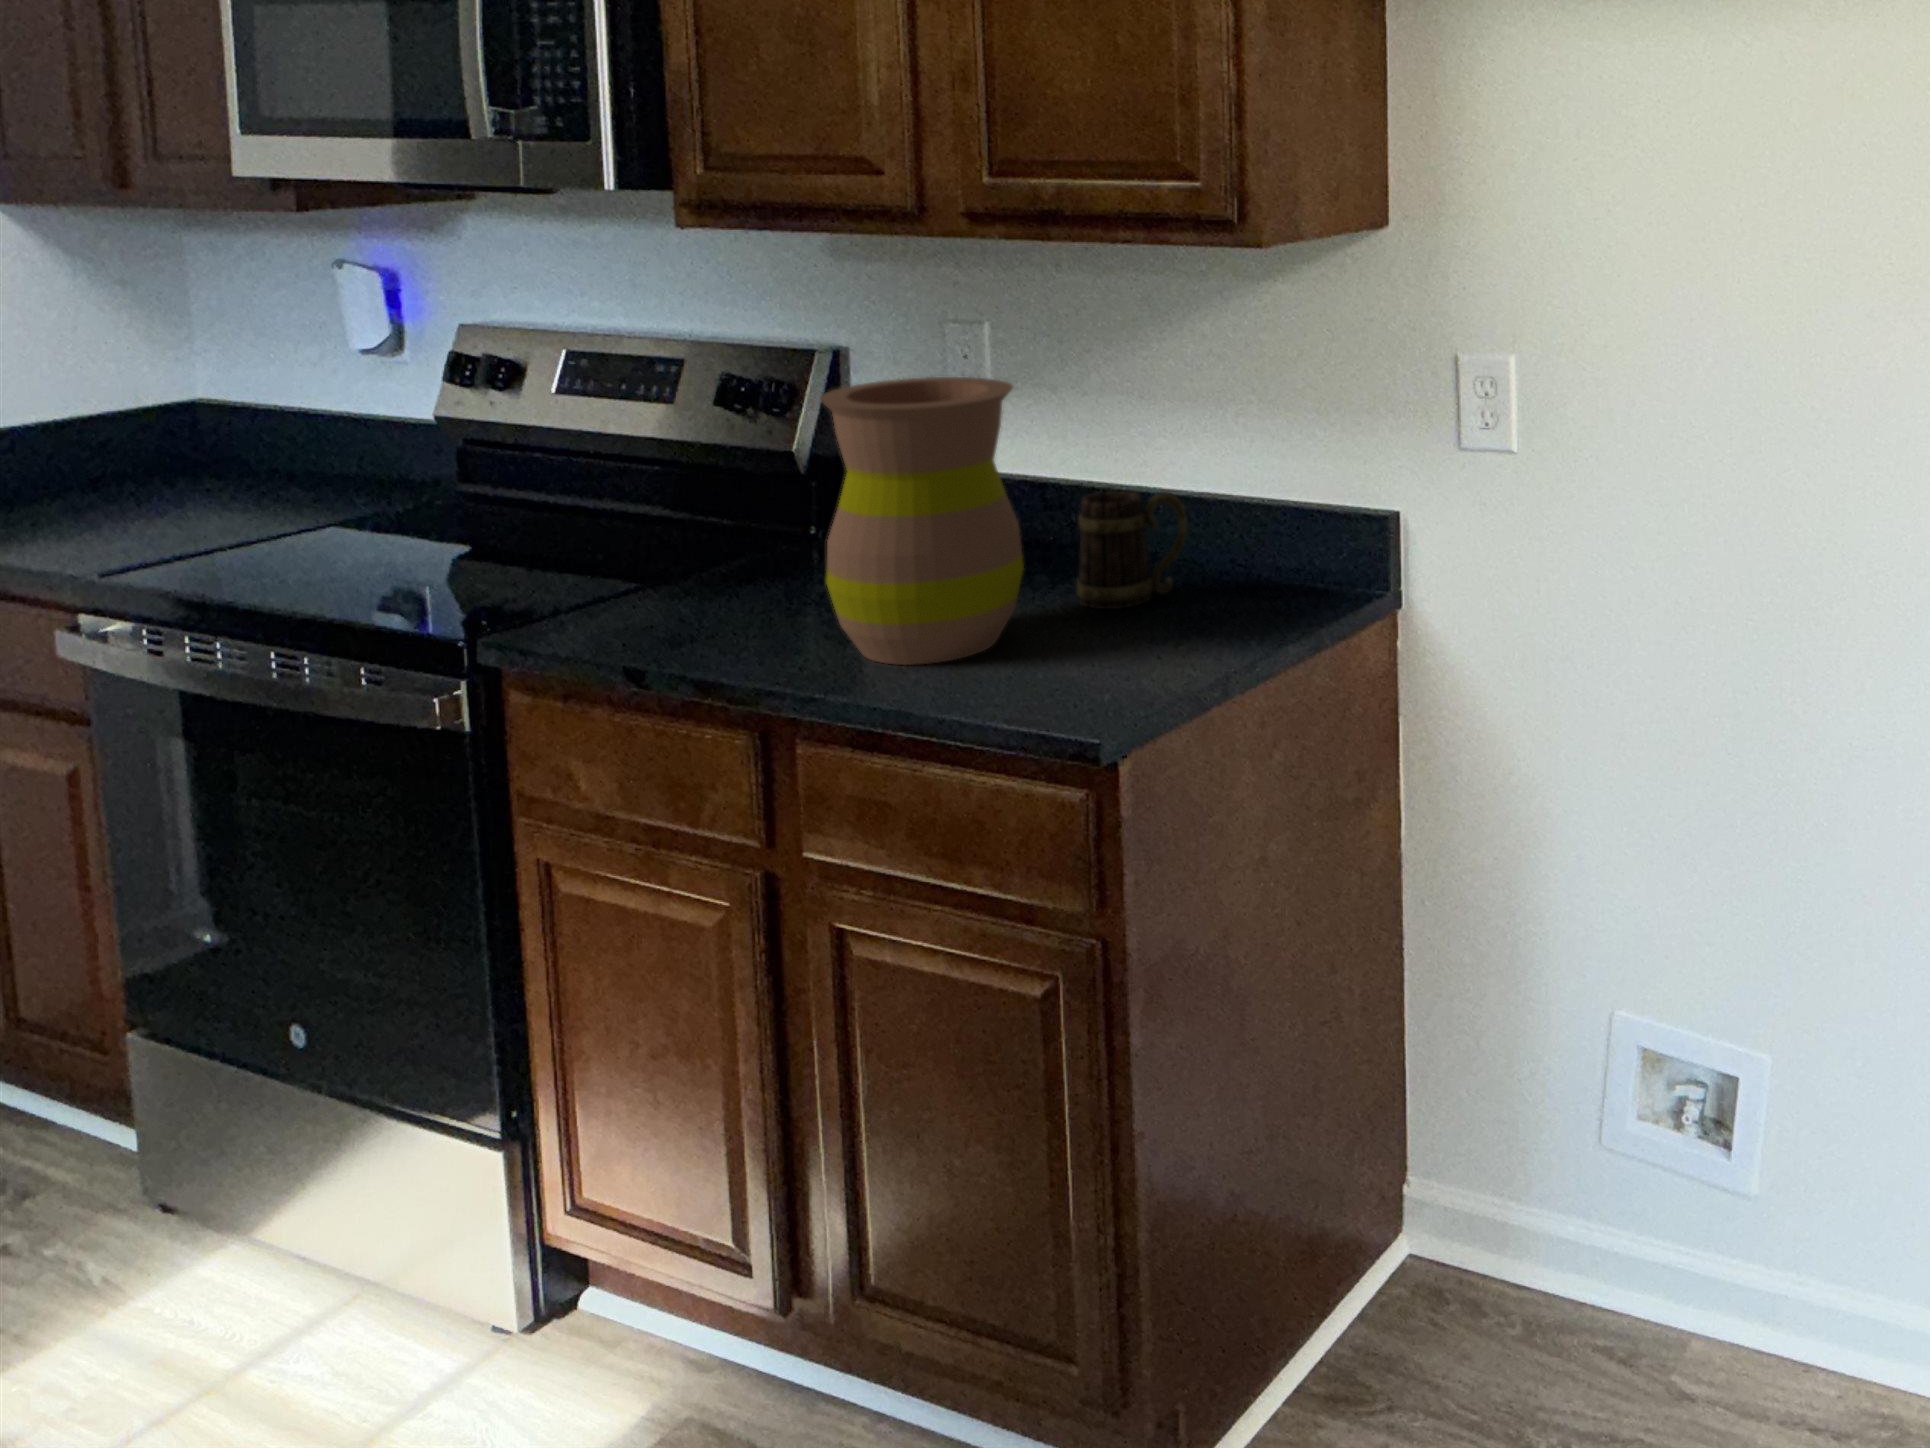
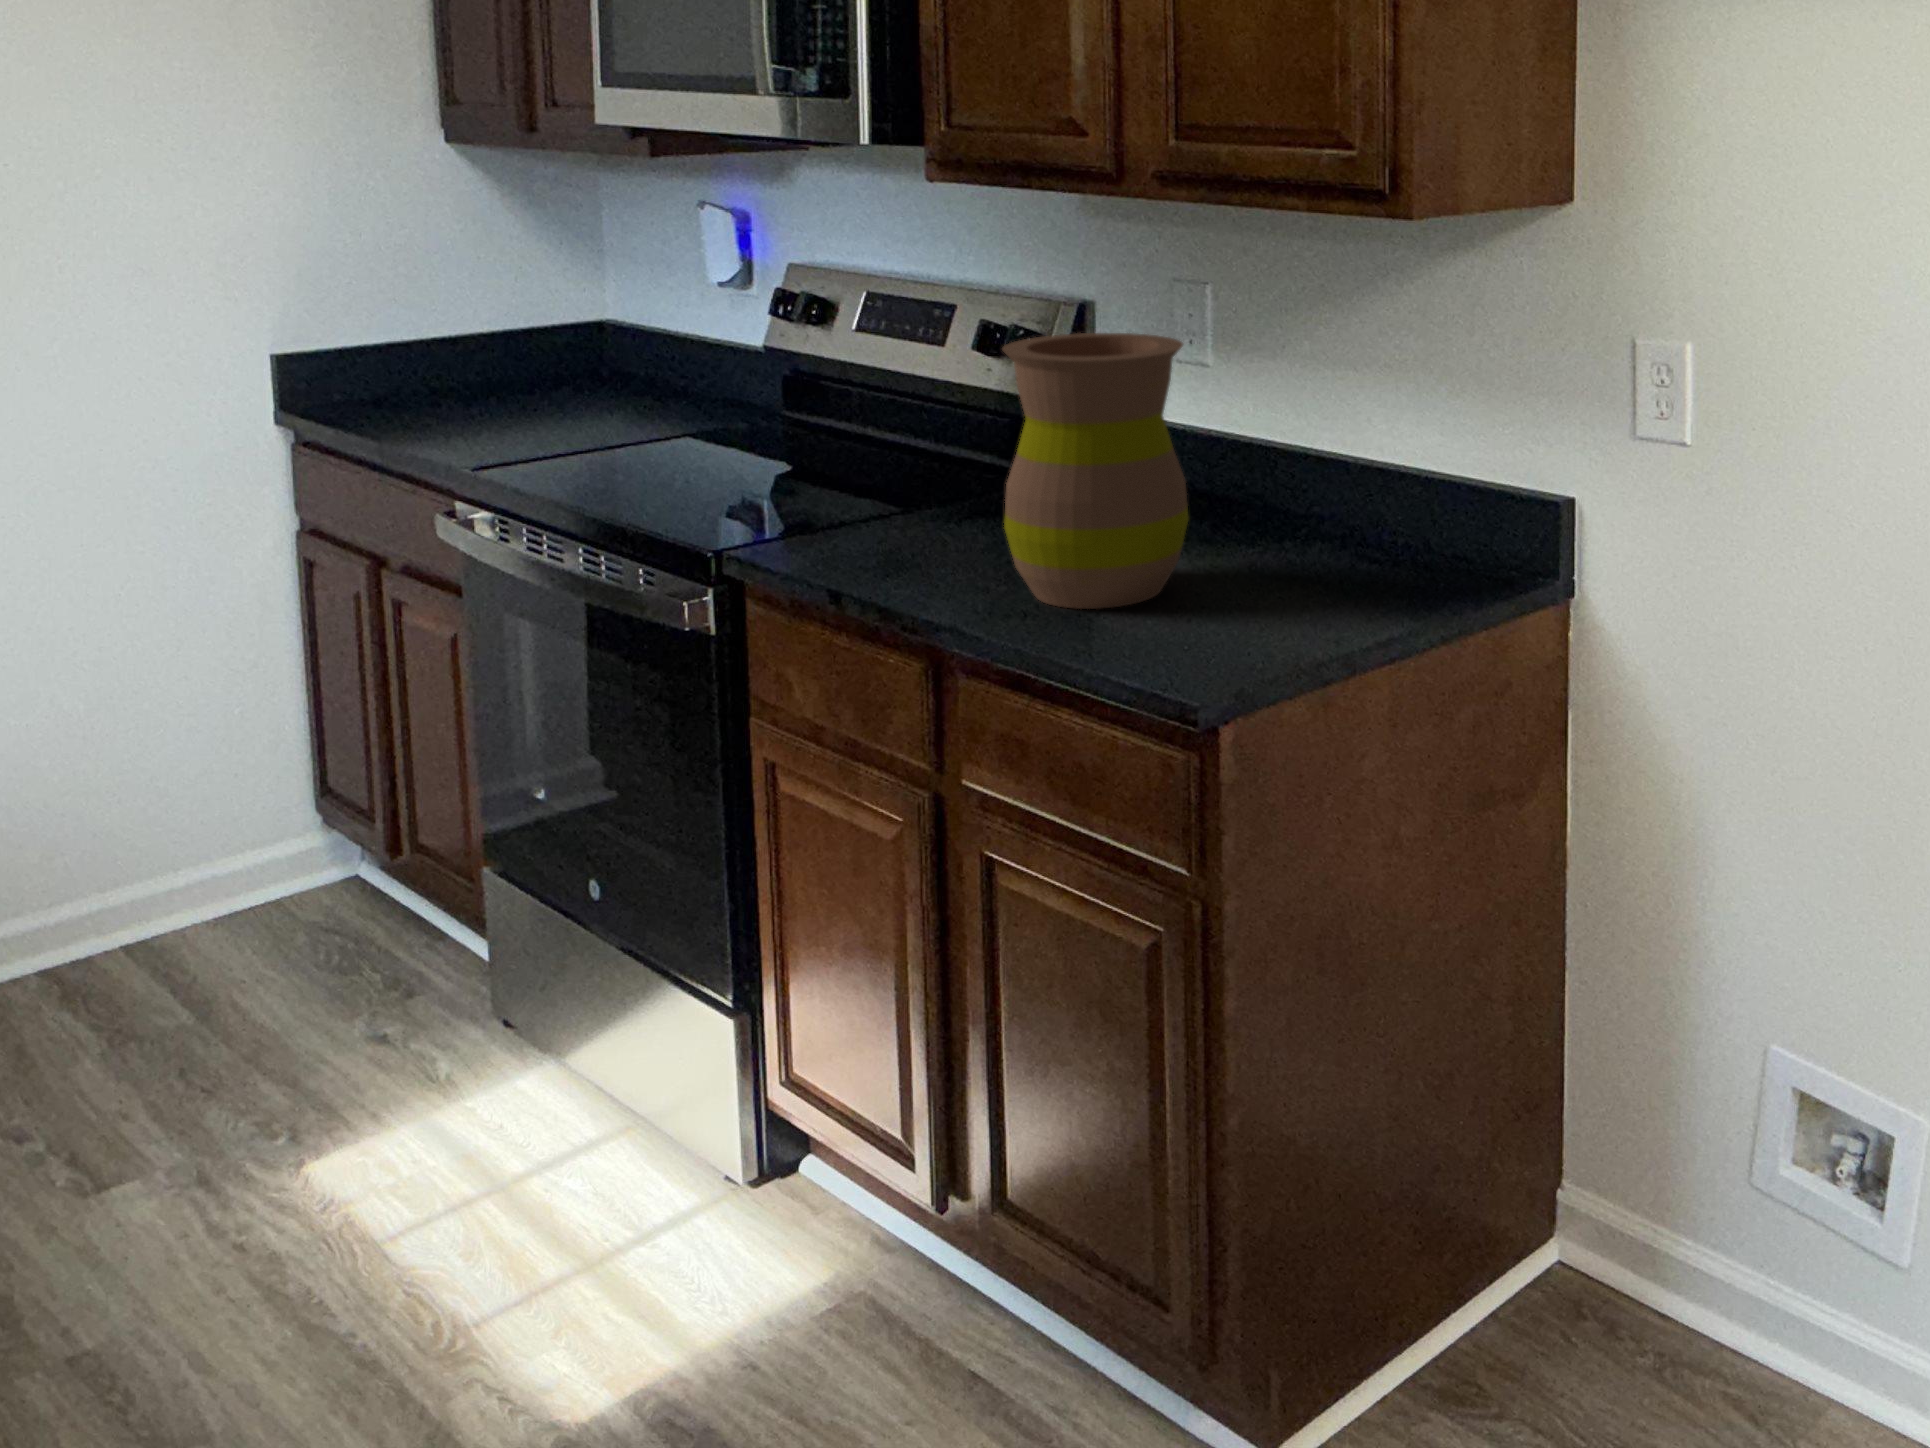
mug: present [1077,491,1187,609] -> none [1251,456,1361,572]

